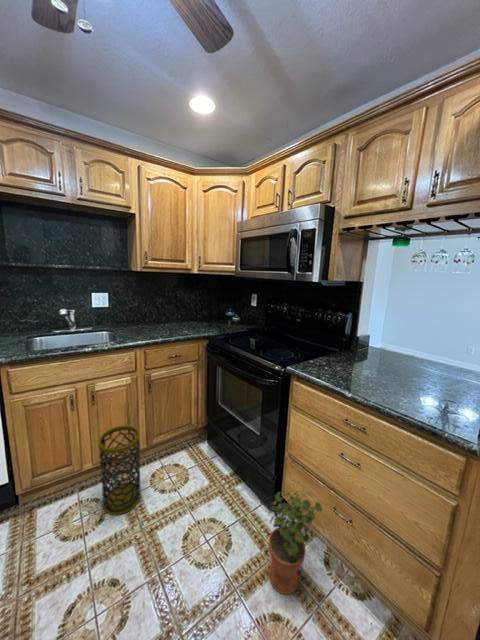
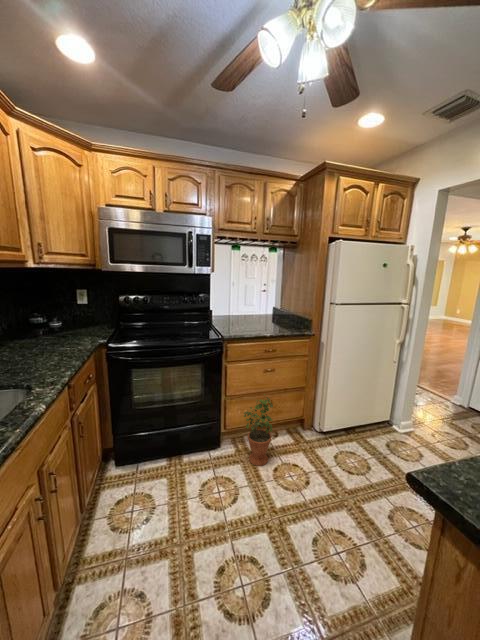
trash can: present [98,425,141,515] -> none [92,468,149,594]

